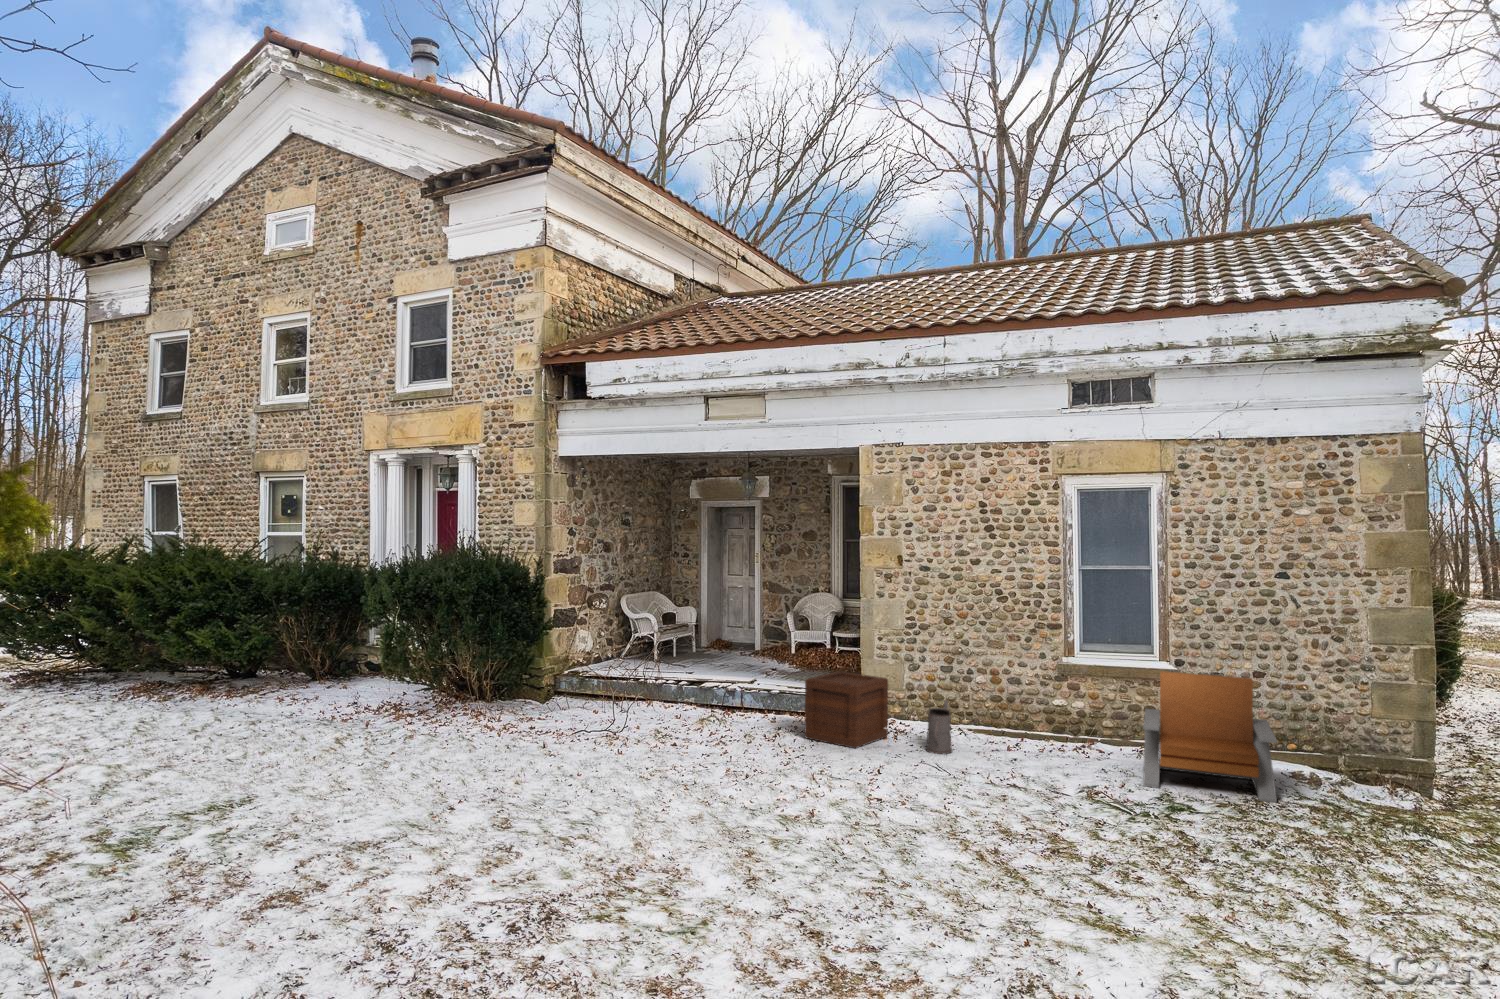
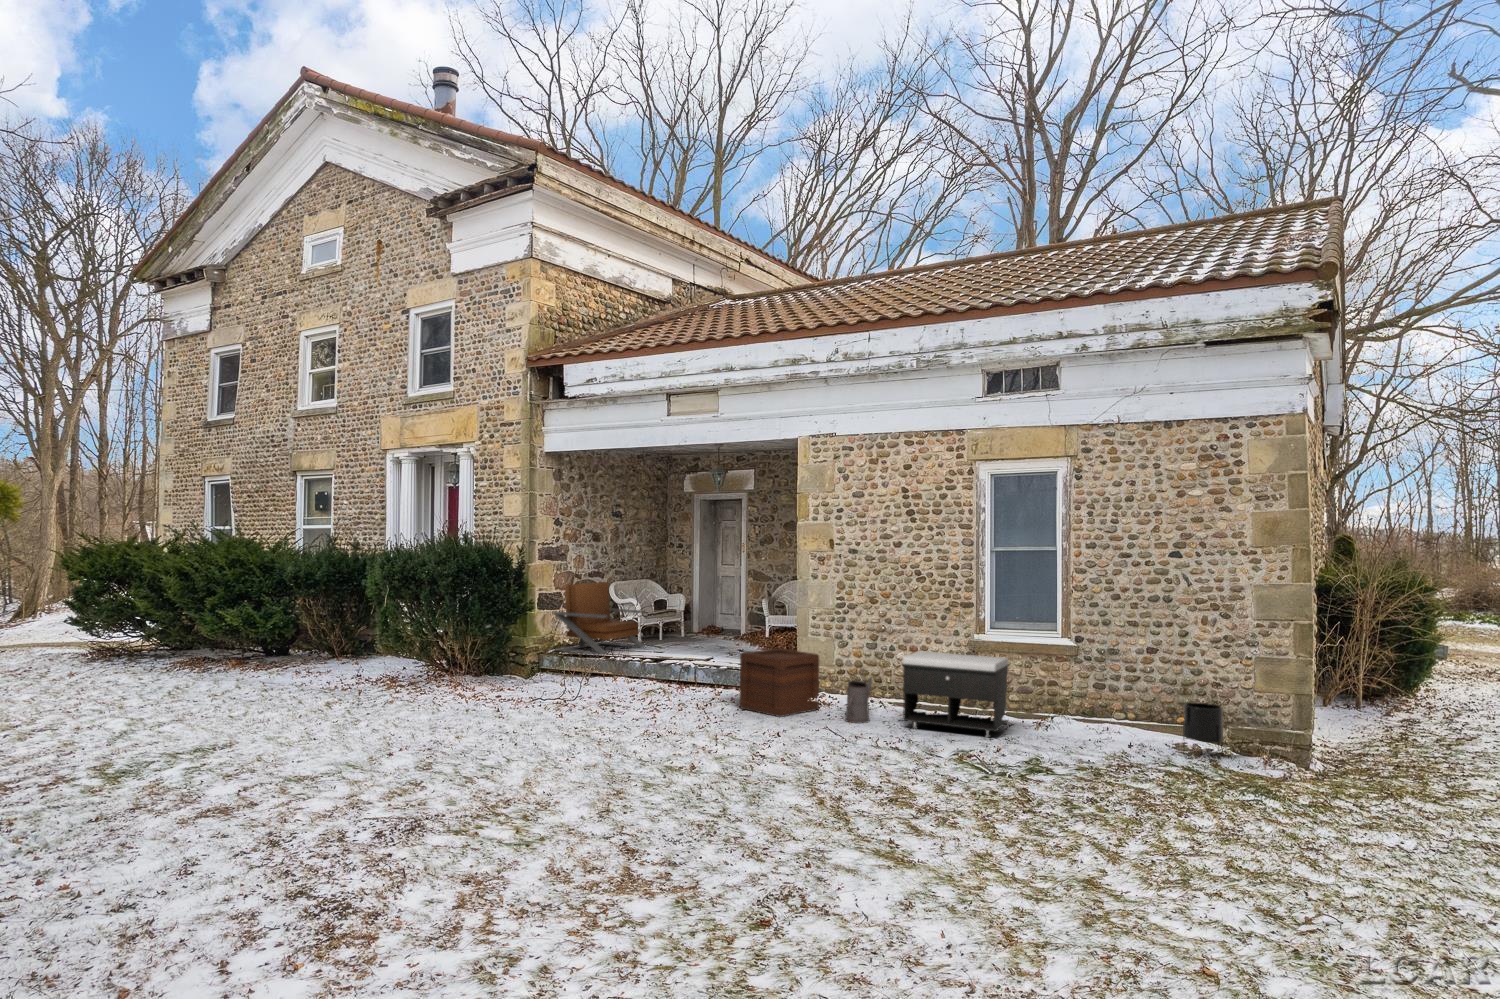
lounge chair: present [1143,671,1277,803] -> present [554,582,645,655]
storage bench: none [995,675,1101,768] -> present [902,651,1008,737]
planter: none [1300,730,1343,791] -> present [1183,703,1223,744]

